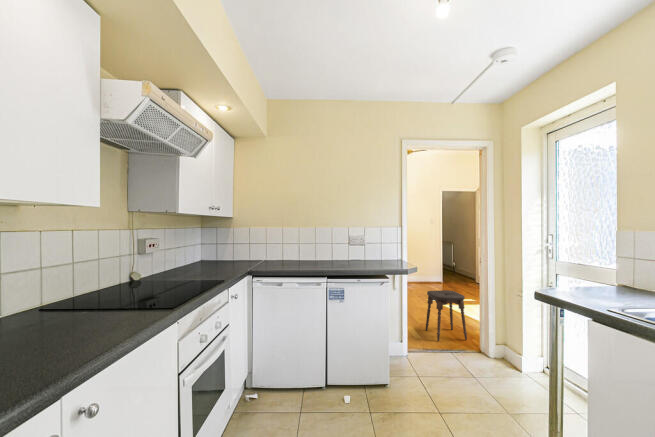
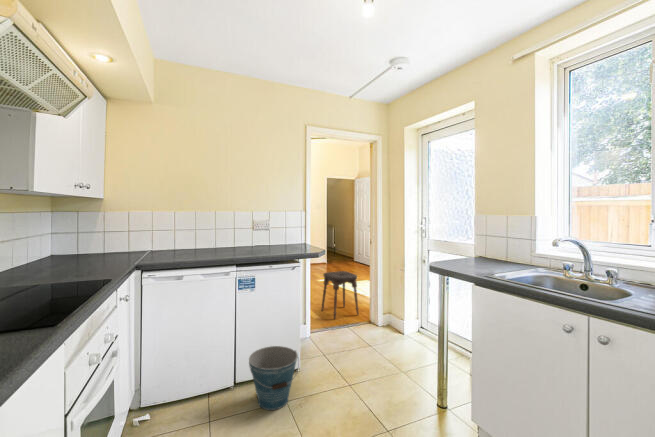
bucket: none [335,356,383,418] -> present [249,346,298,410]

